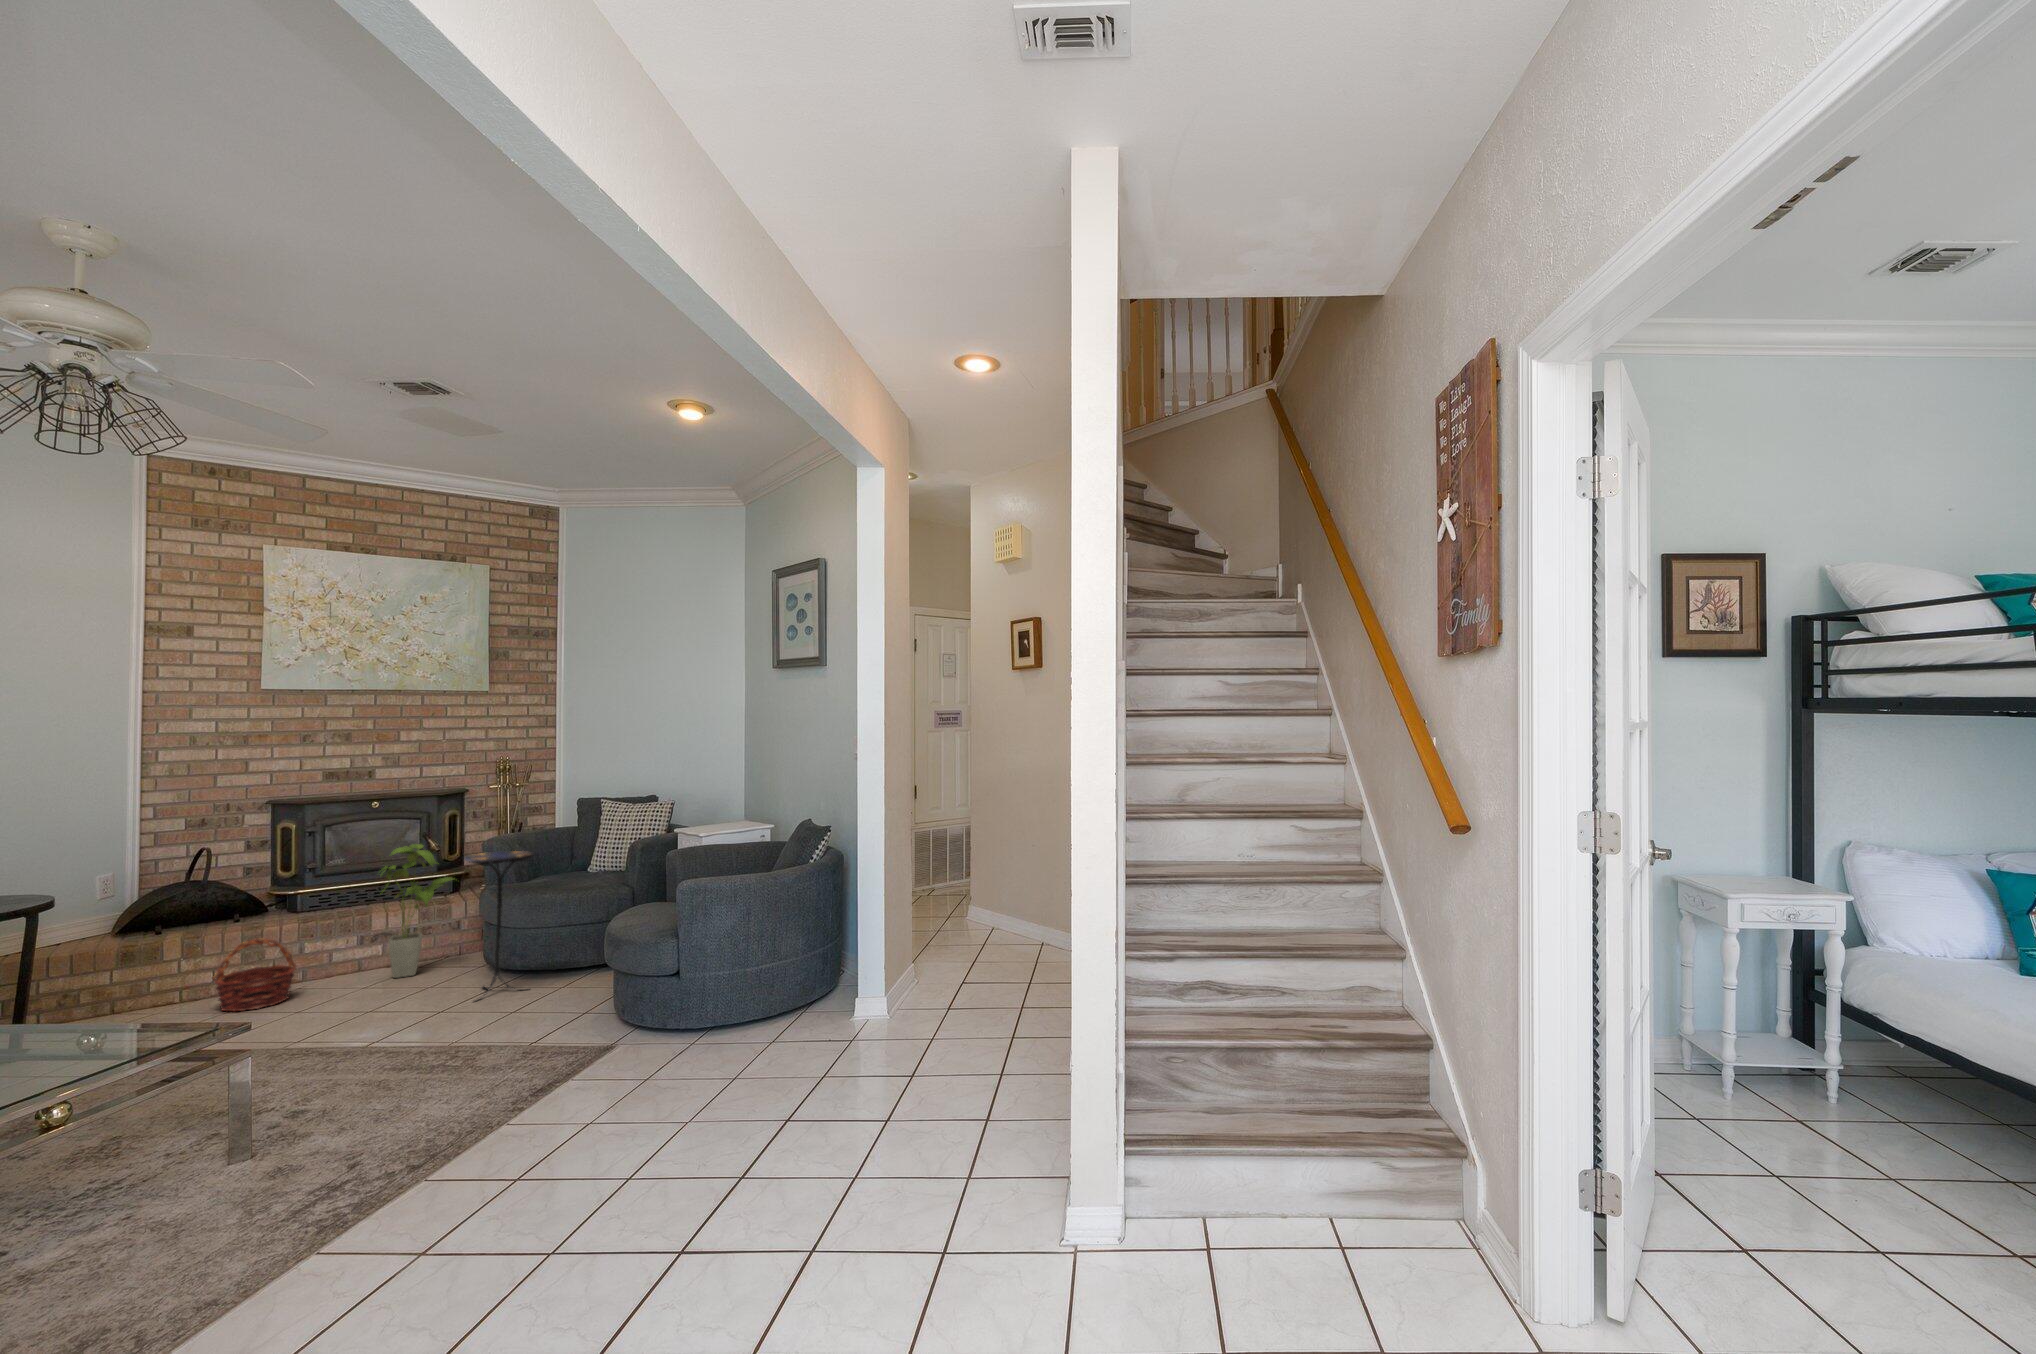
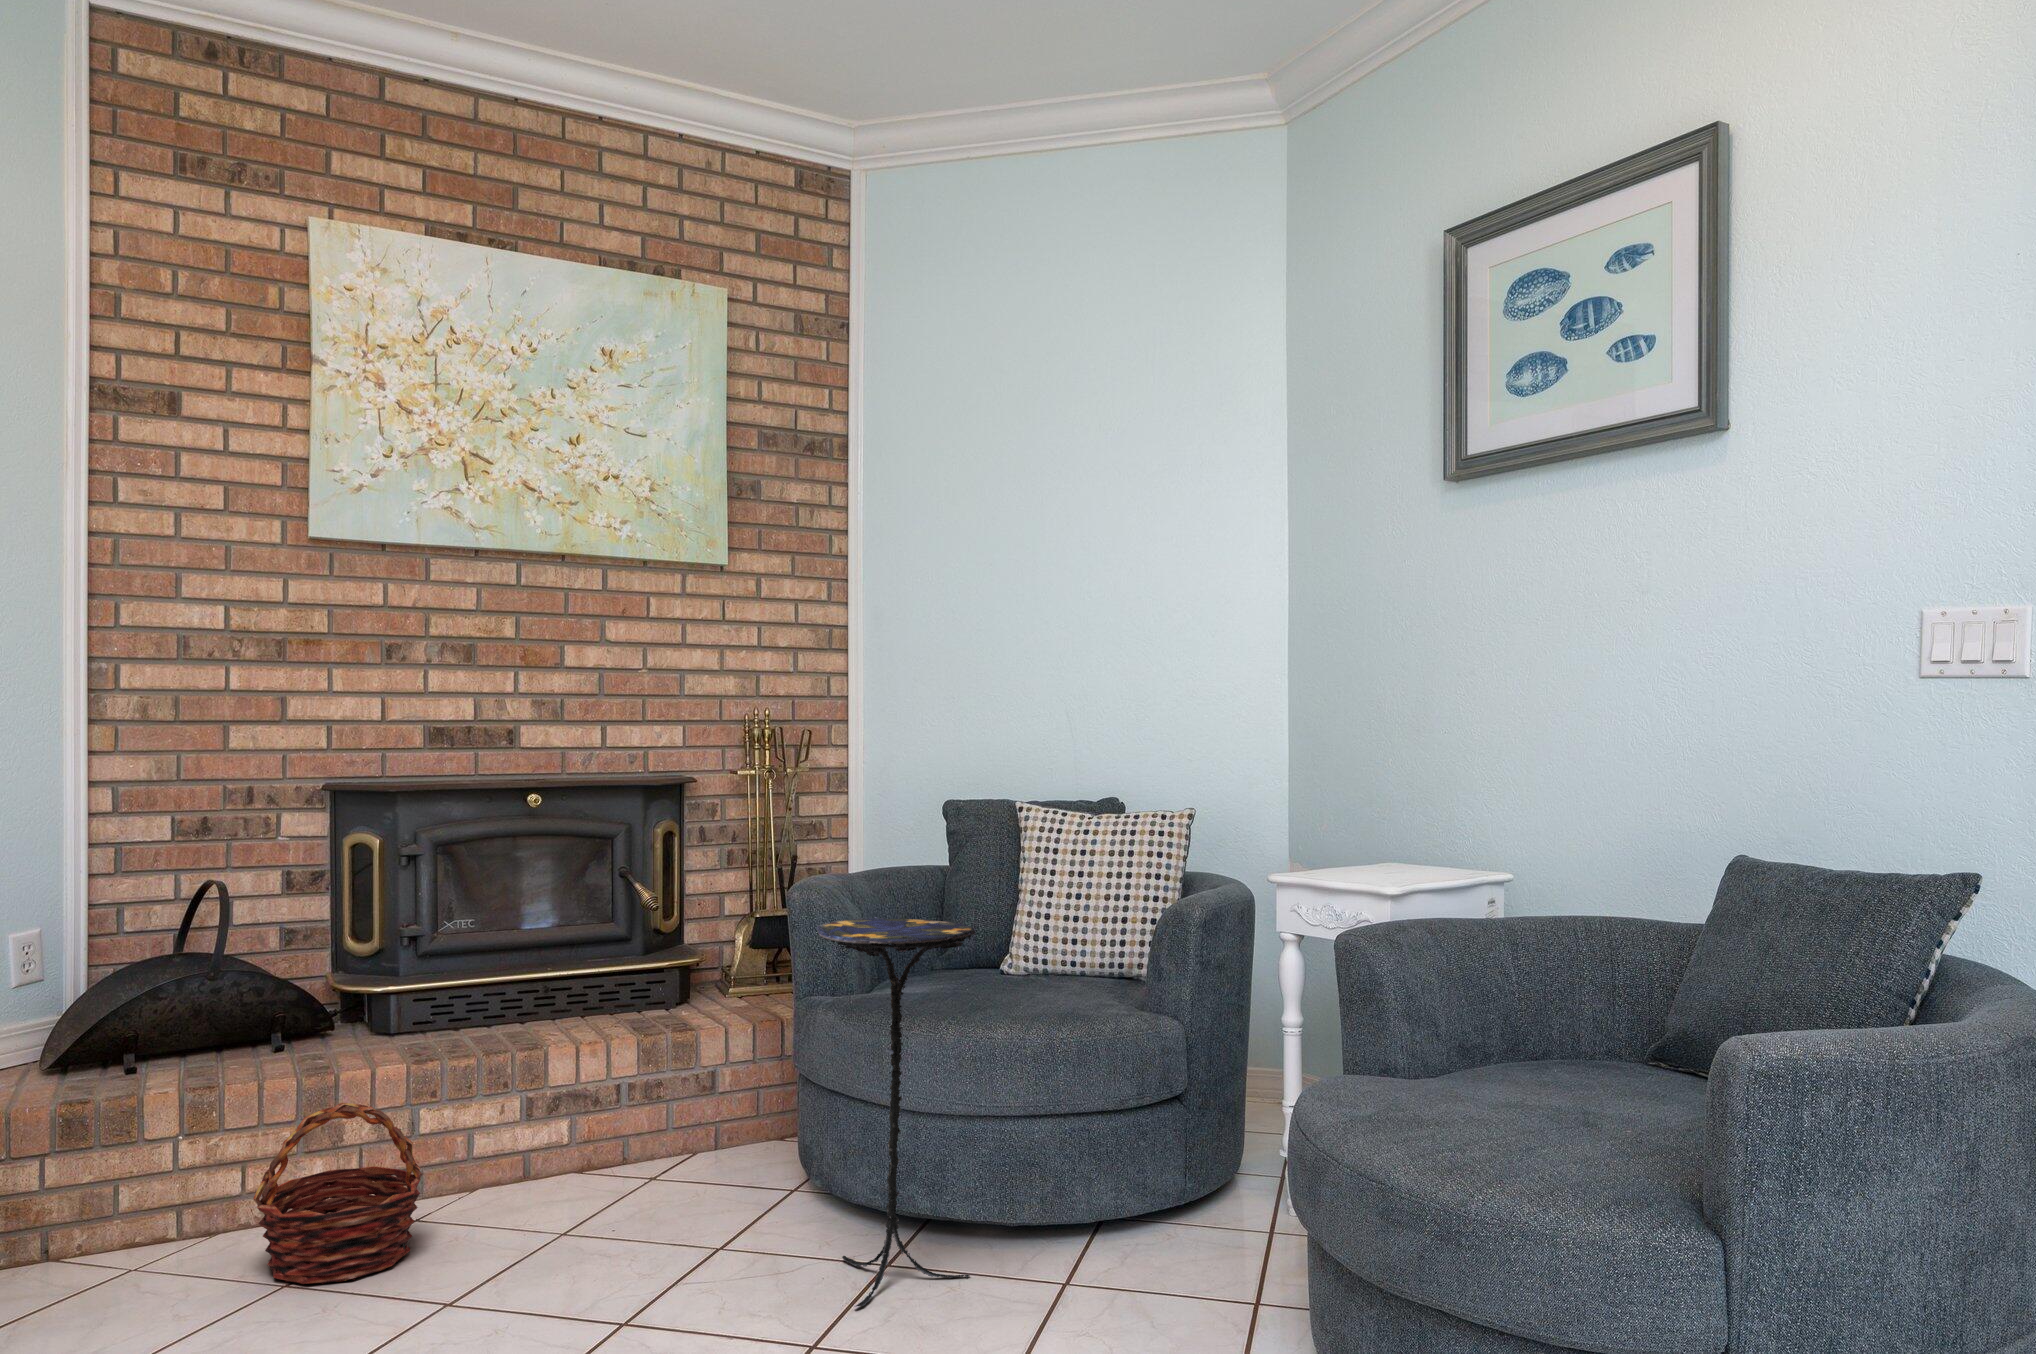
house plant: present [381,844,453,978] -> none [568,890,733,1207]

